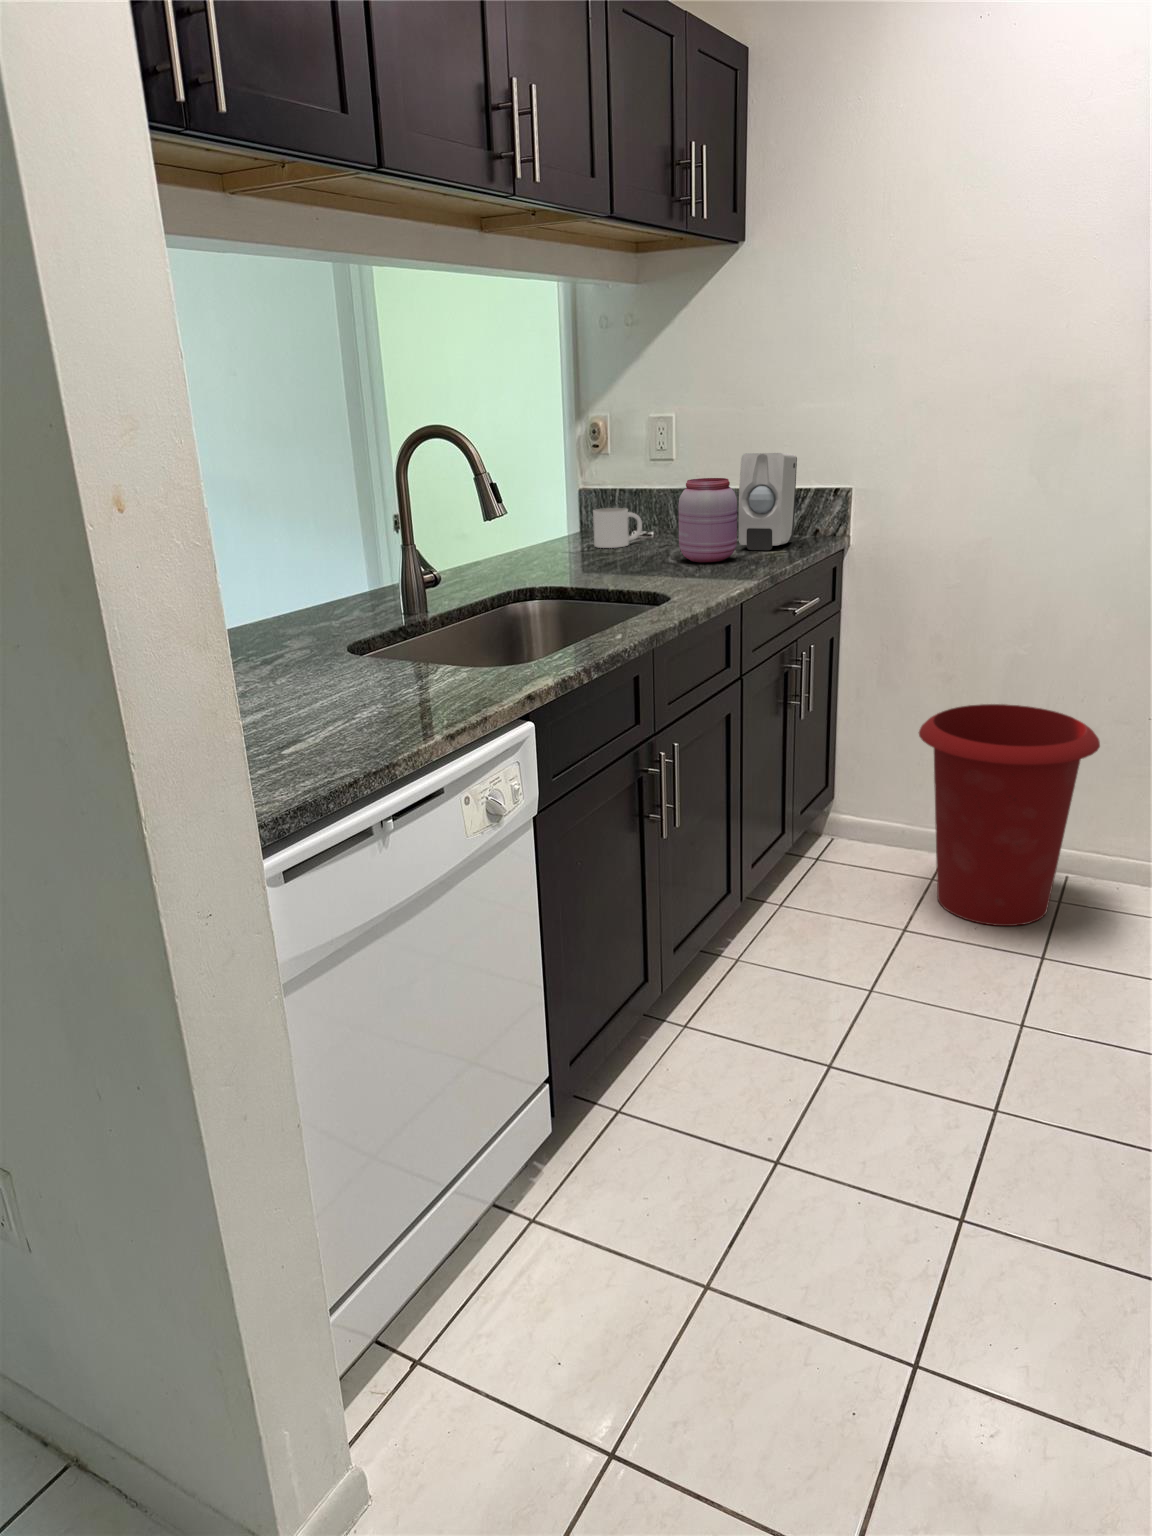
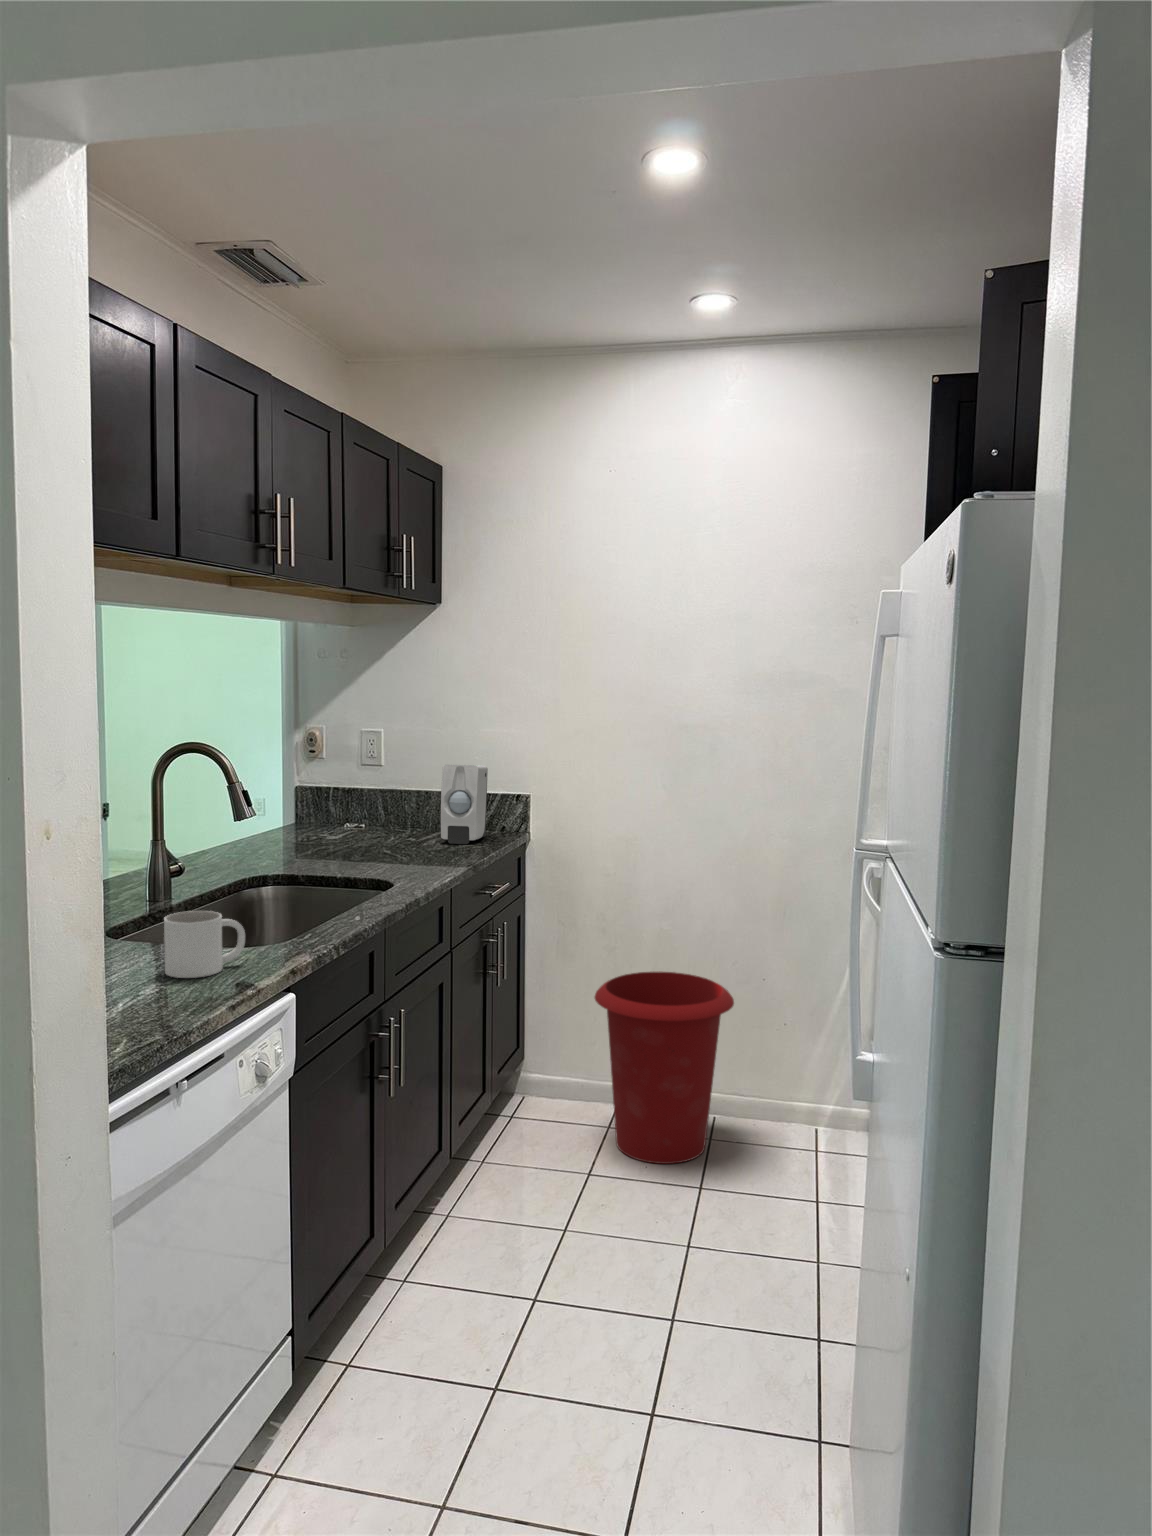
jar: present [678,478,737,562] -> none [392,784,441,854]
mug: present [593,508,642,548] -> present [164,911,245,978]

